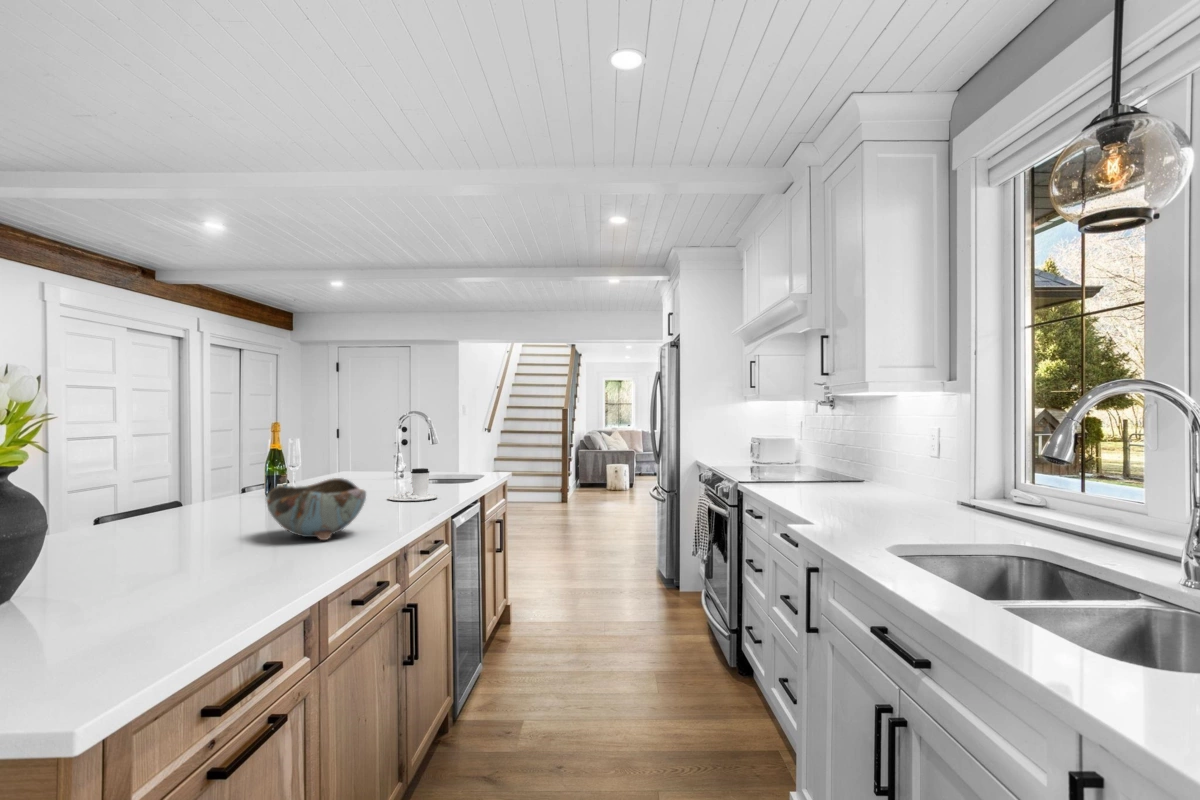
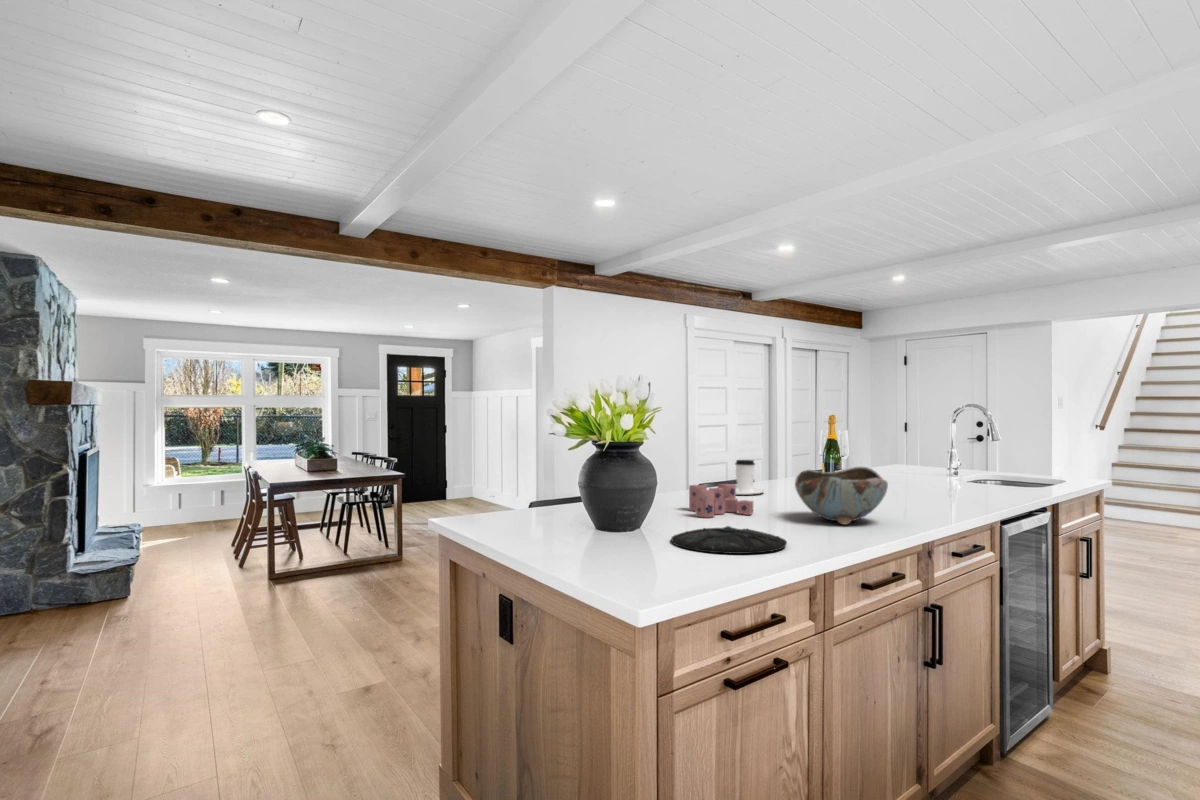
coffee cup: present [388,468,438,501] -> present [735,460,764,495]
candle: none [125,509,214,555] -> present [689,484,753,517]
plate: none [109,564,272,604] -> present [671,526,787,554]

